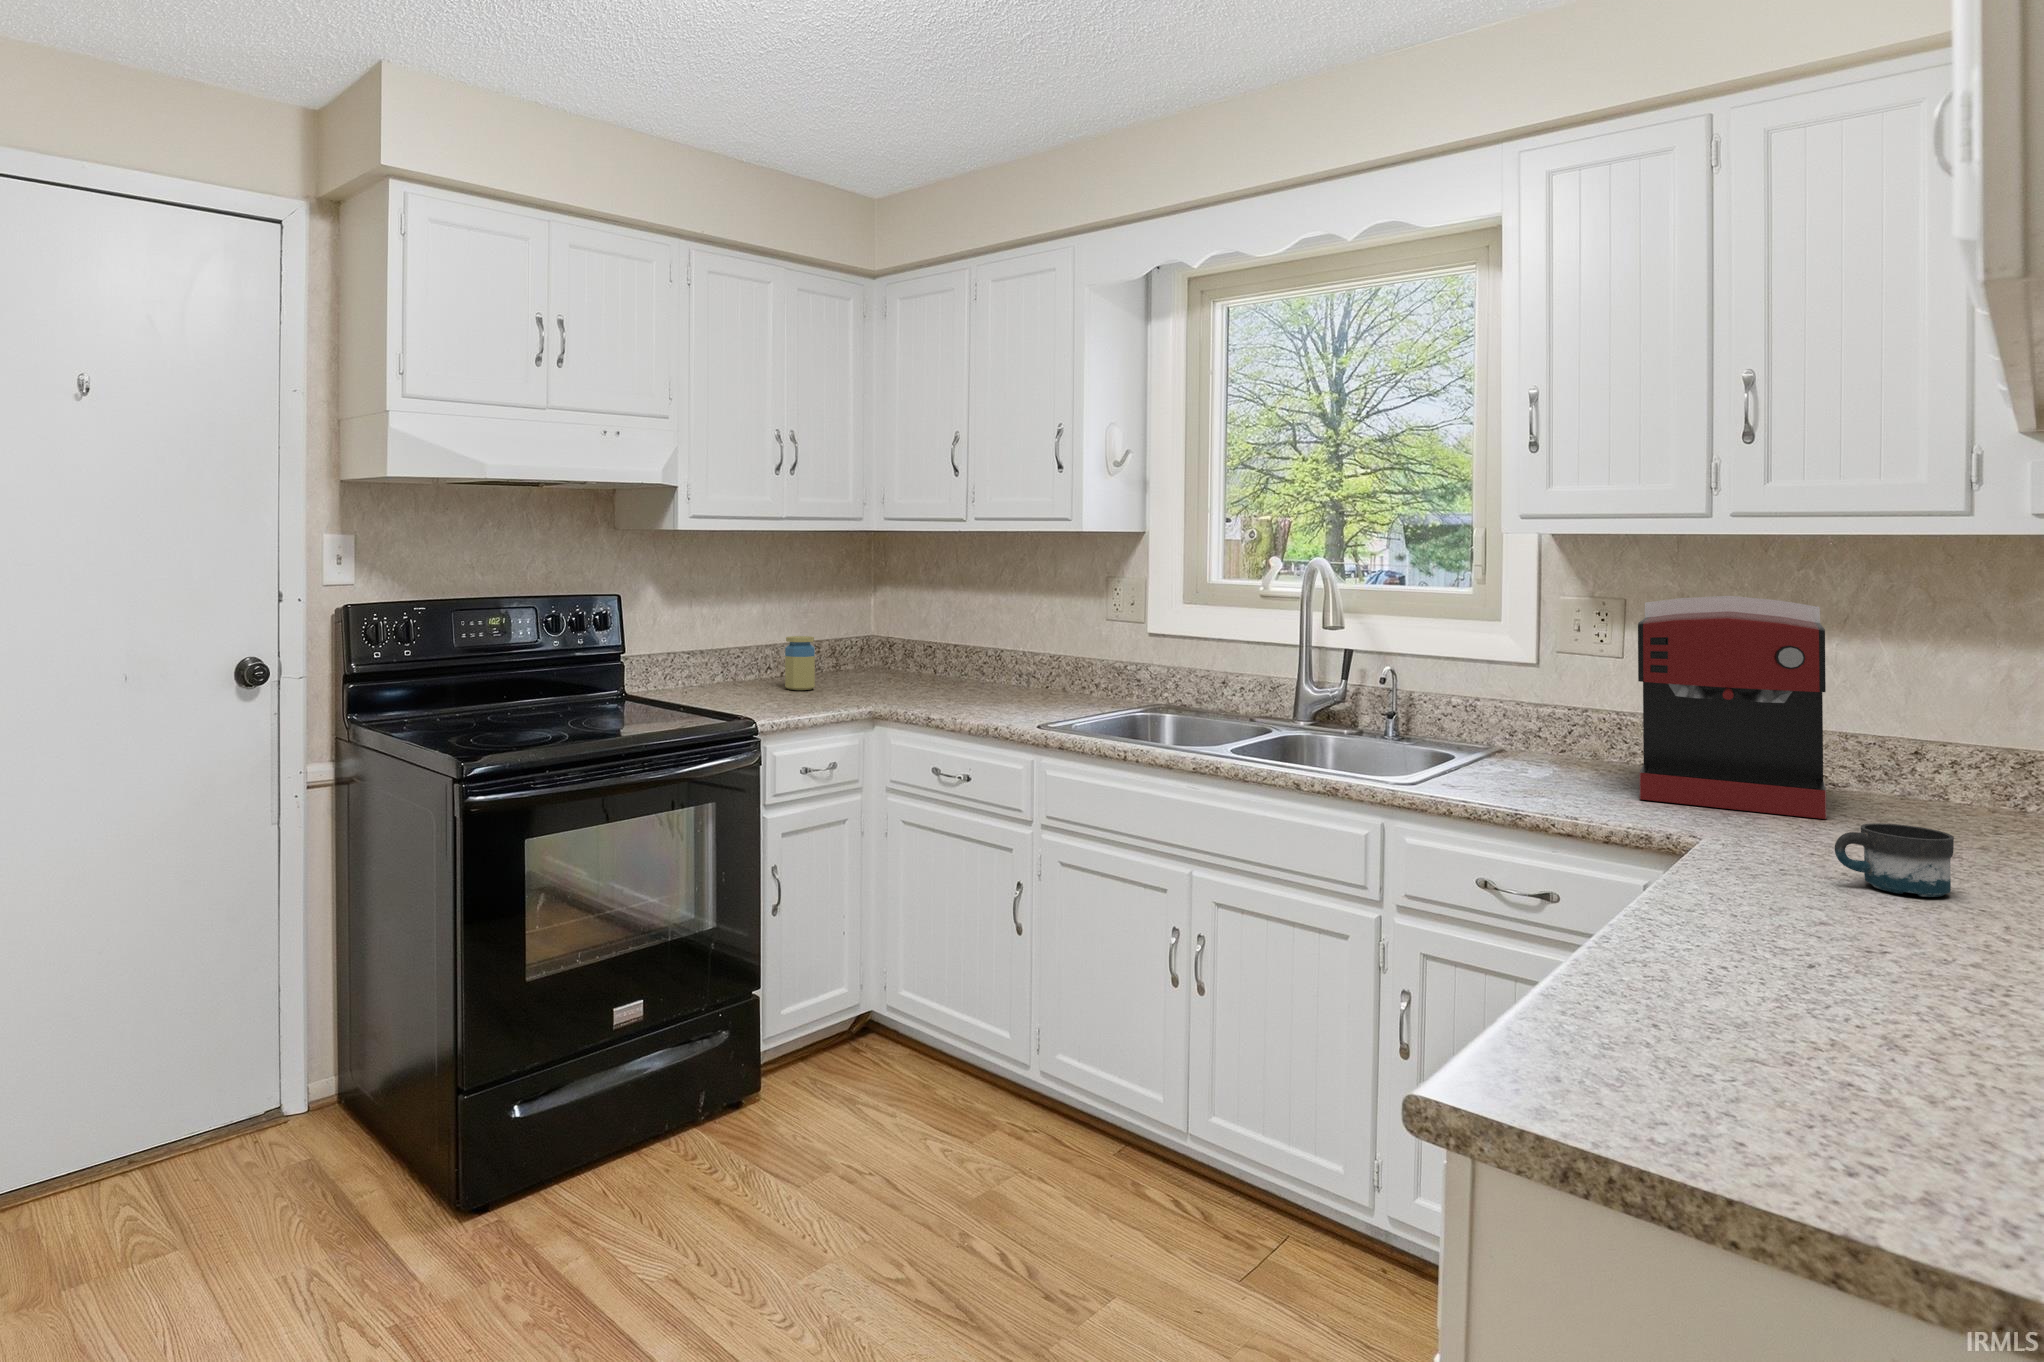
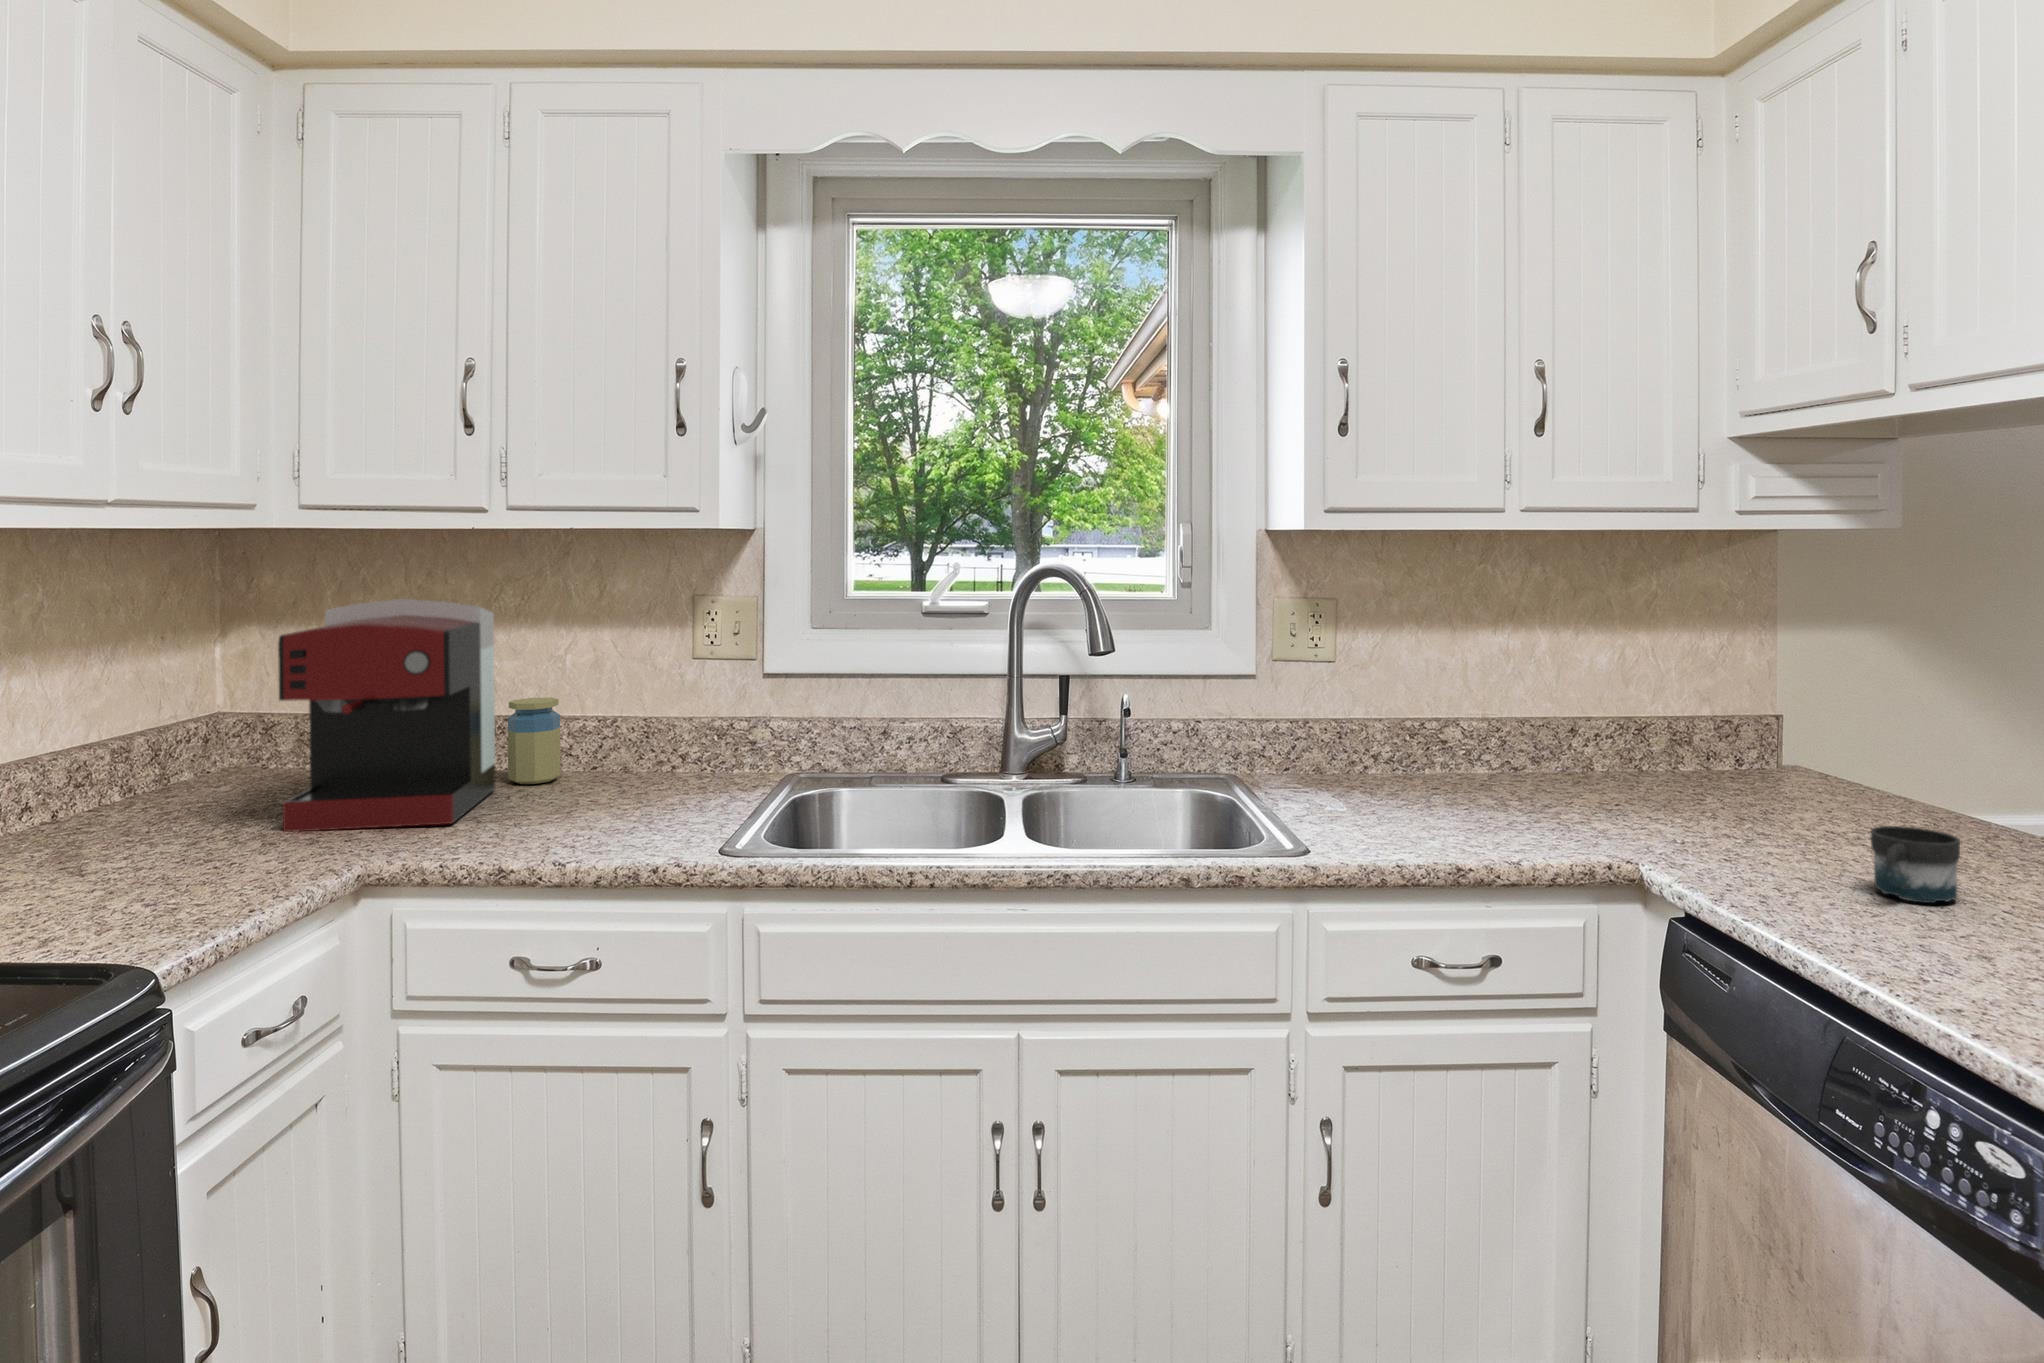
coffee maker: present [1638,596,1826,819] -> present [278,599,495,832]
jar: present [785,636,815,690] -> present [508,697,561,784]

